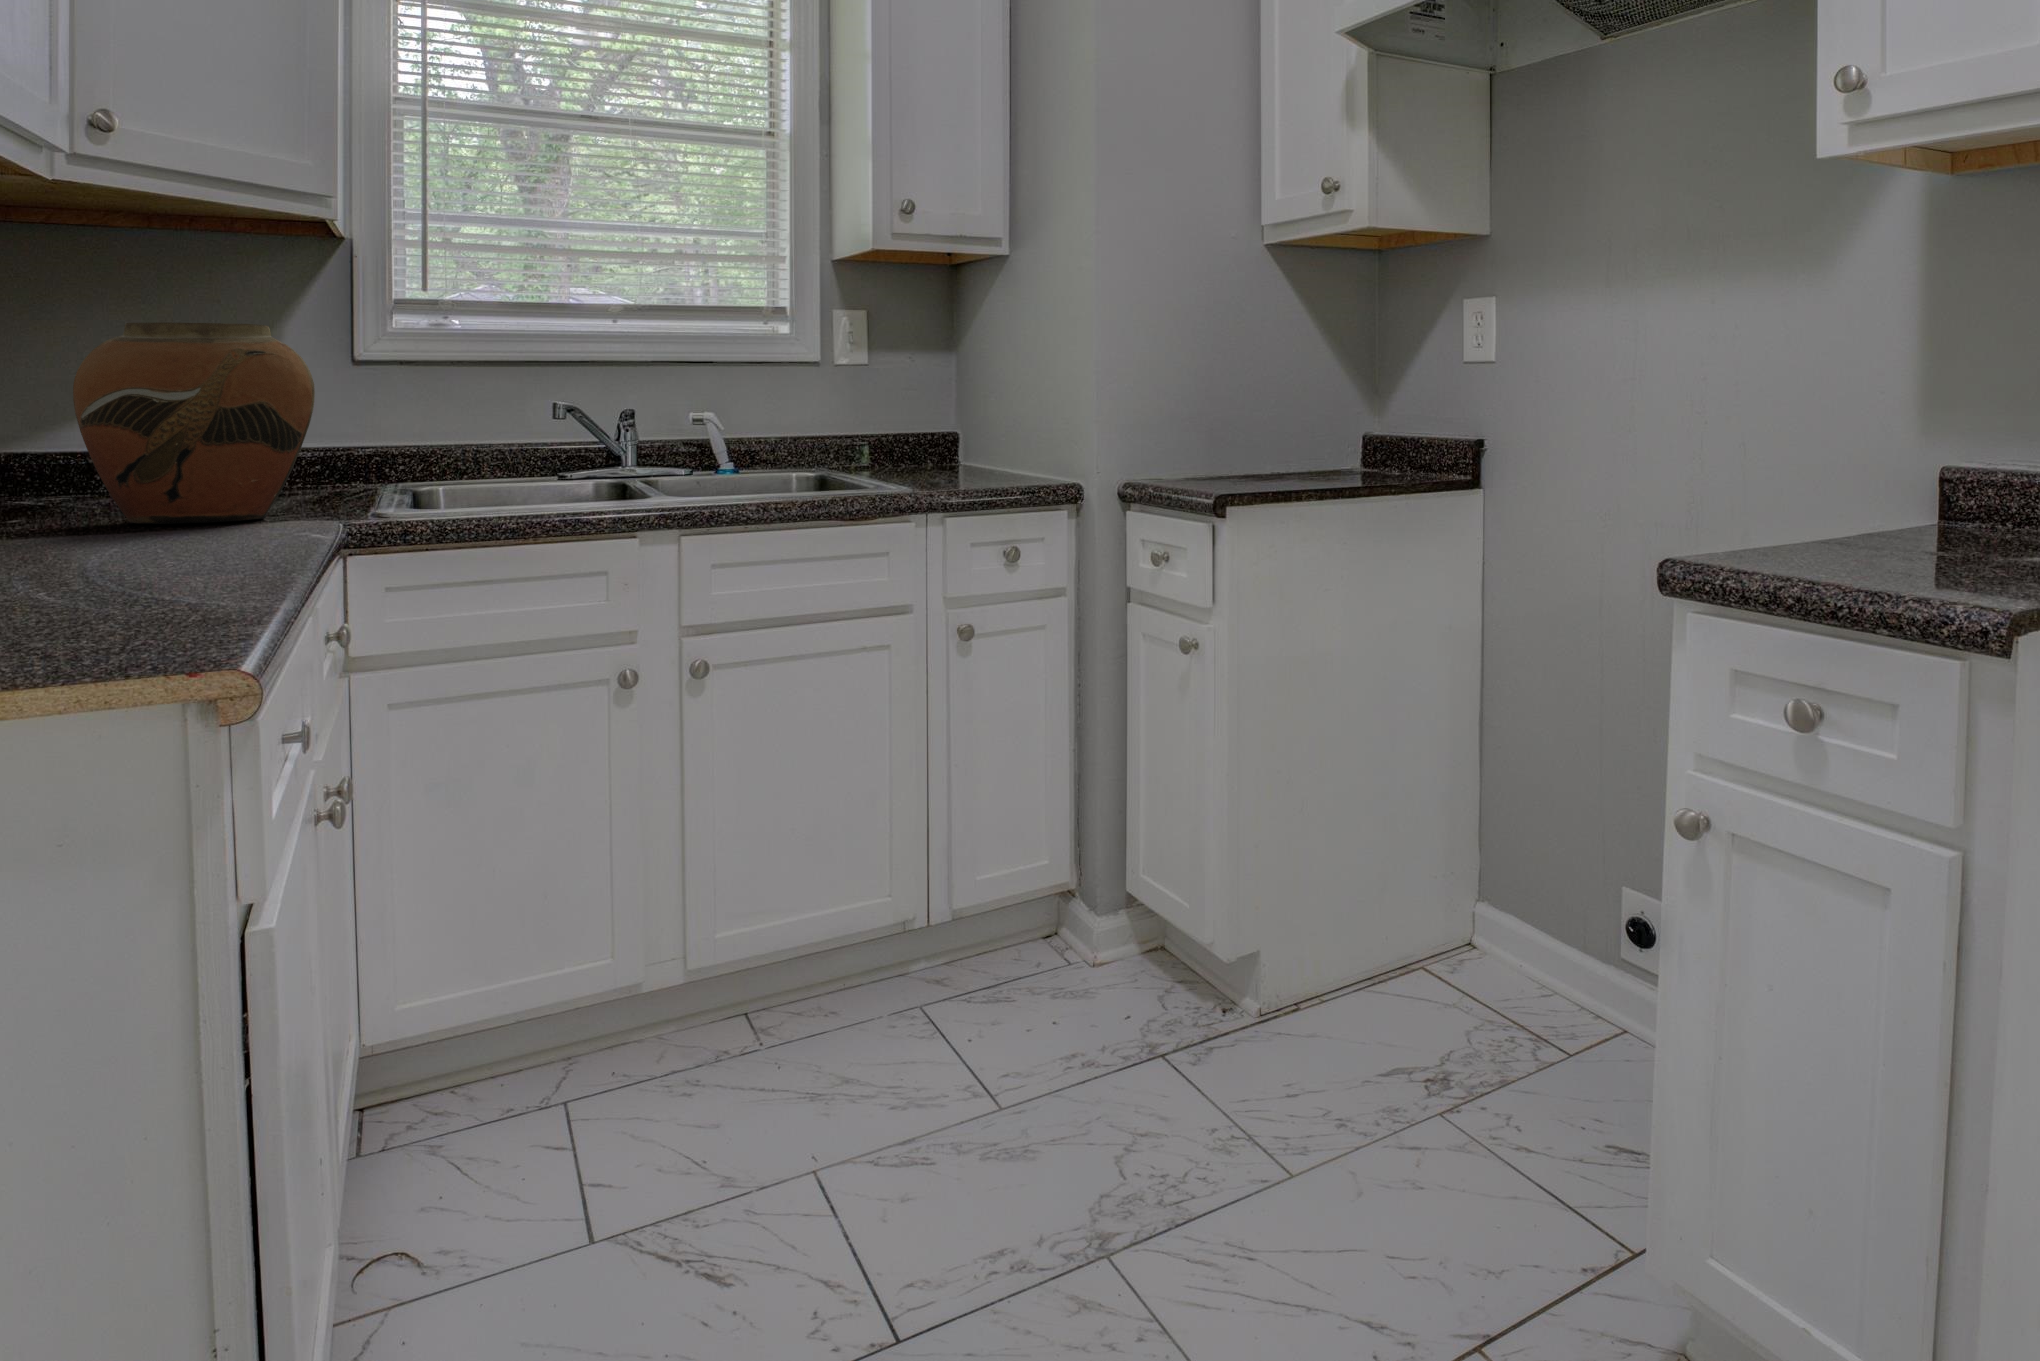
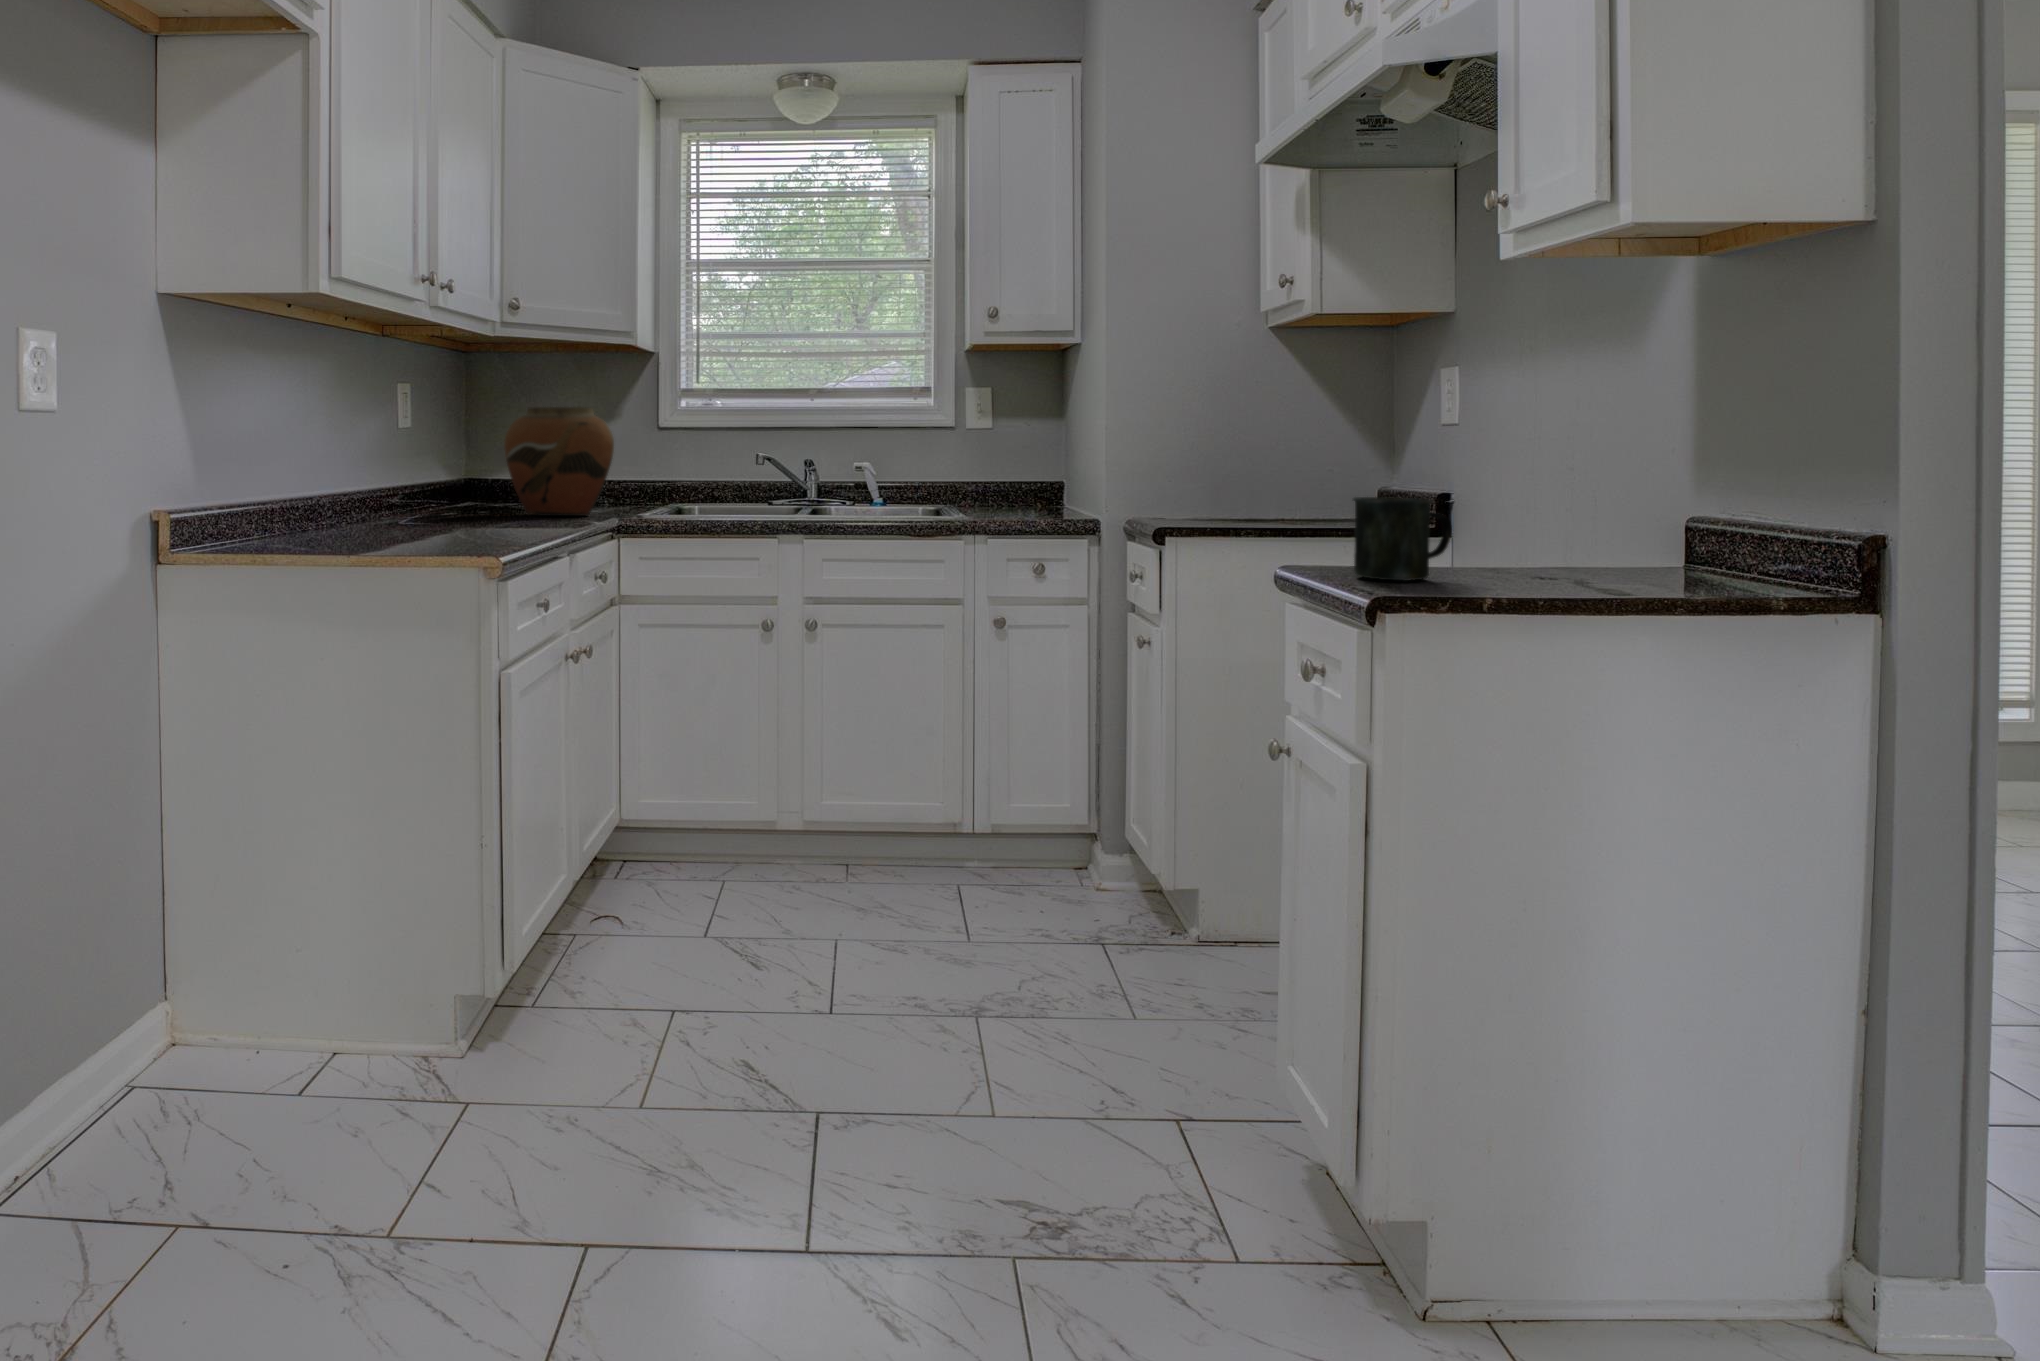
mug: none [1814,457,1939,580] -> present [1353,497,1452,581]

